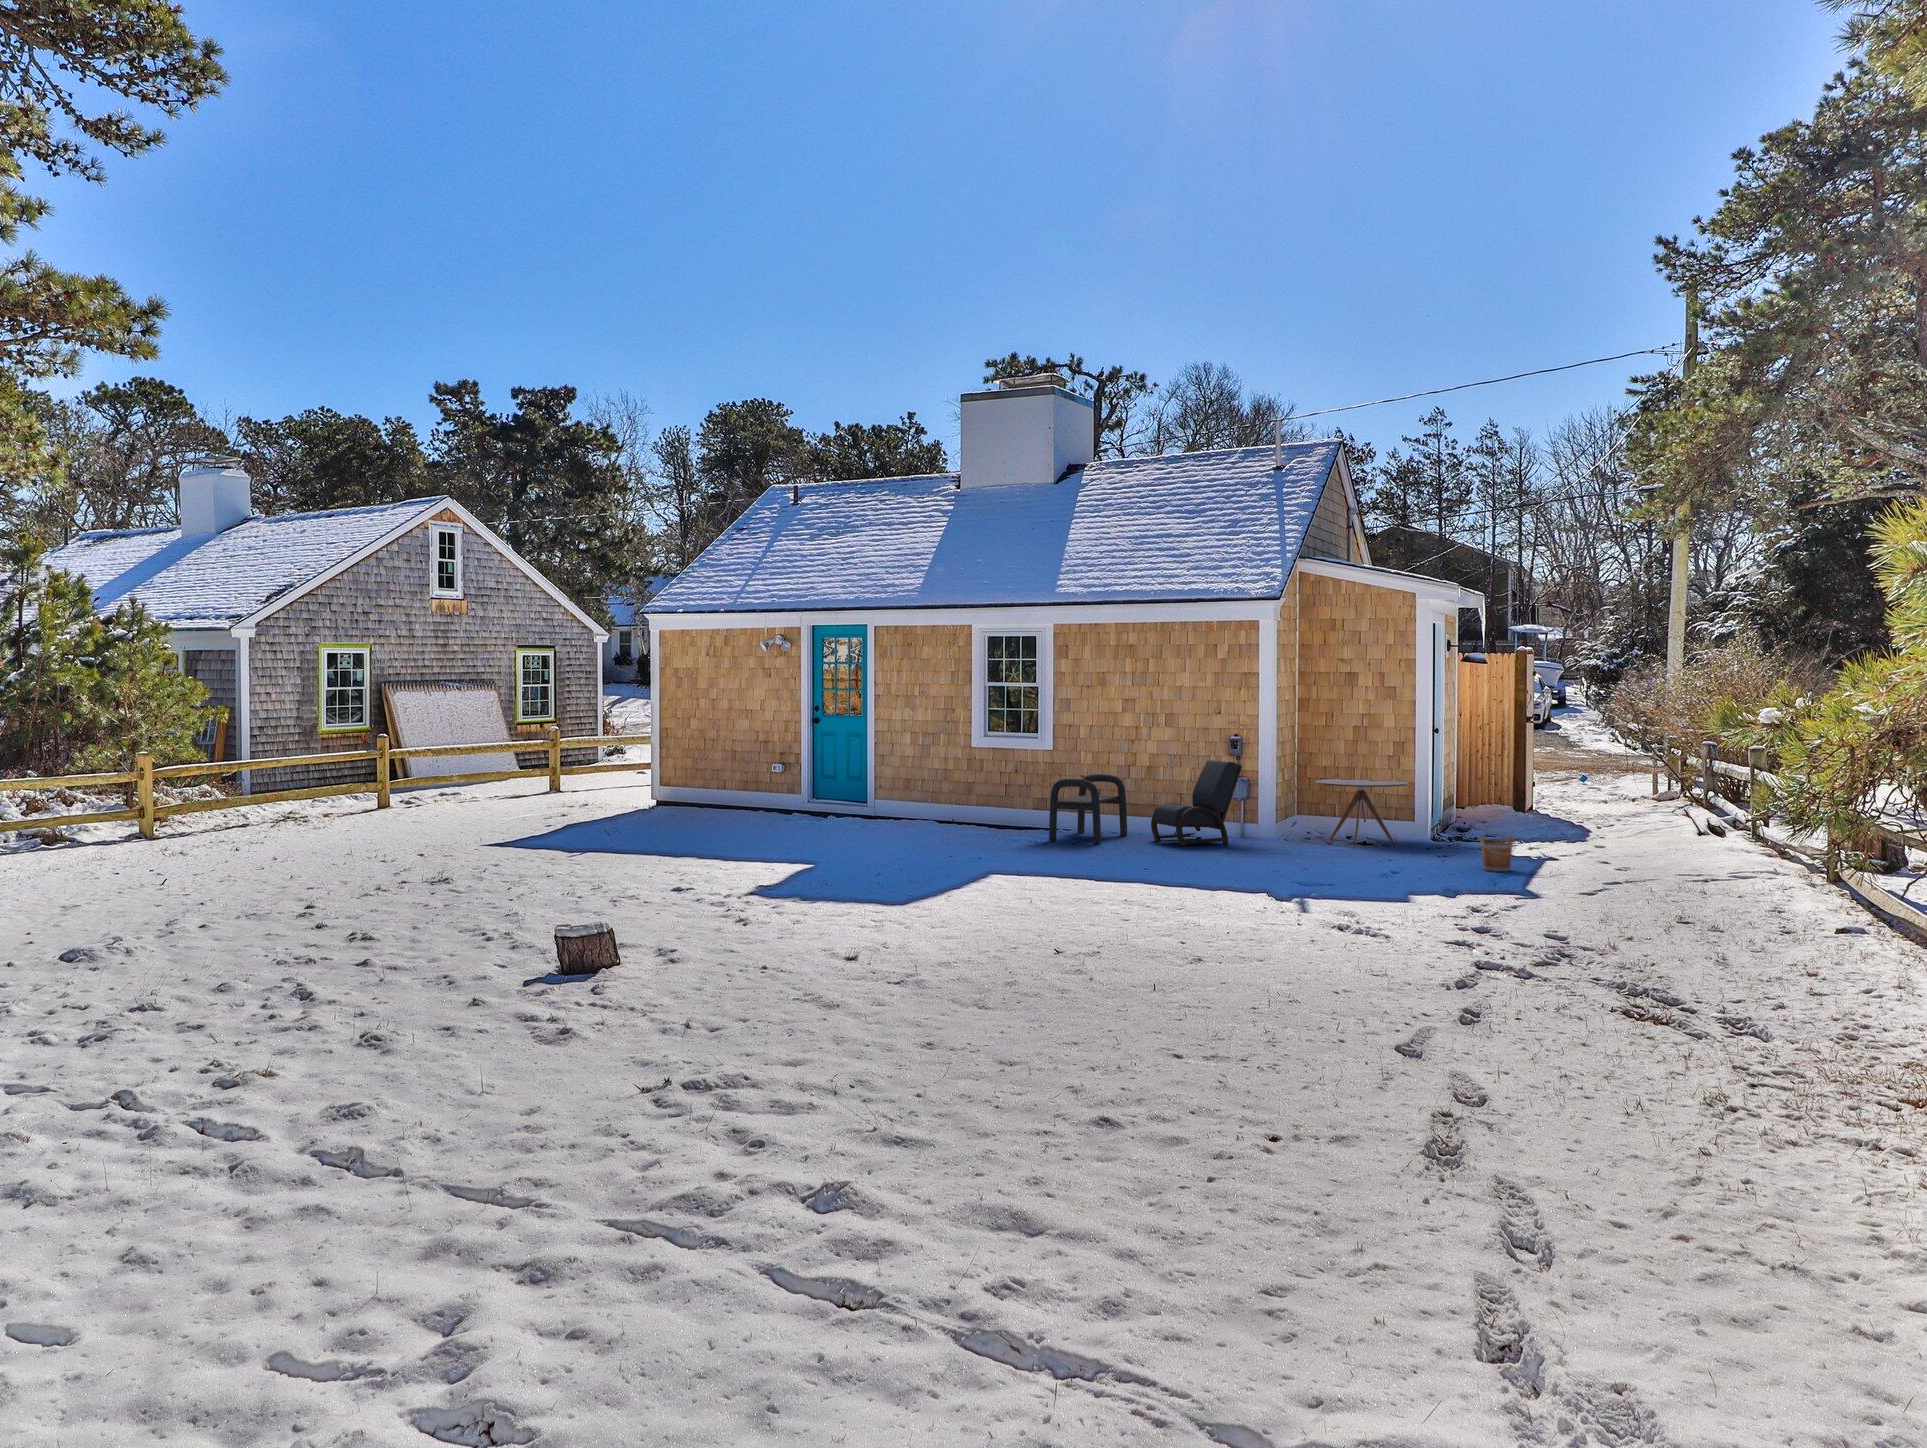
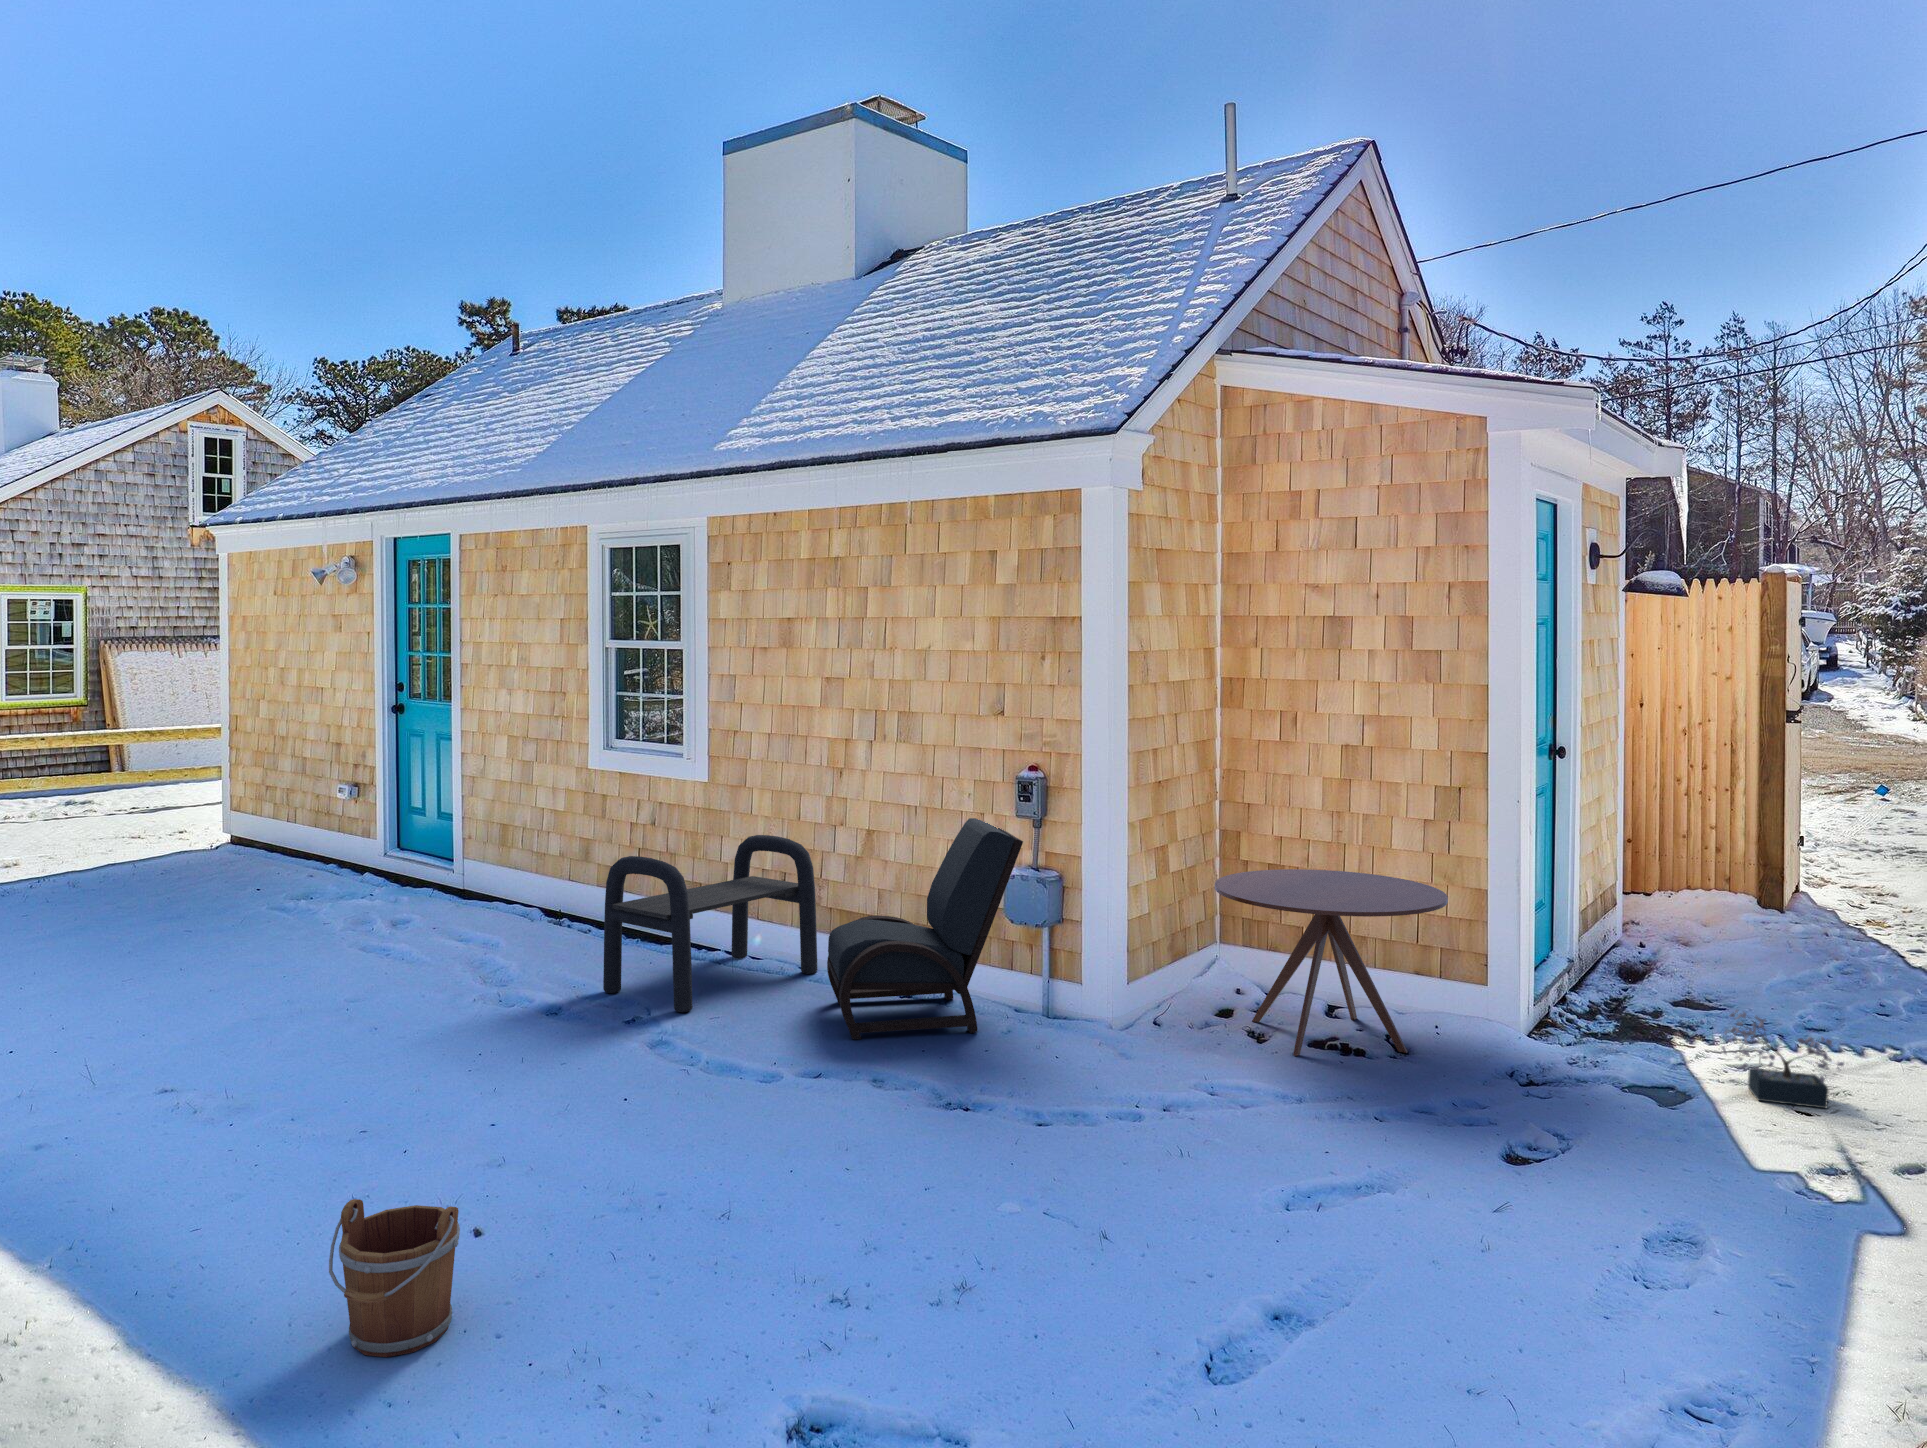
decorative plant: none [1506,816,1546,847] -> present [1722,1010,1844,1108]
bucket: present [1480,835,1515,872] -> present [329,1199,460,1357]

